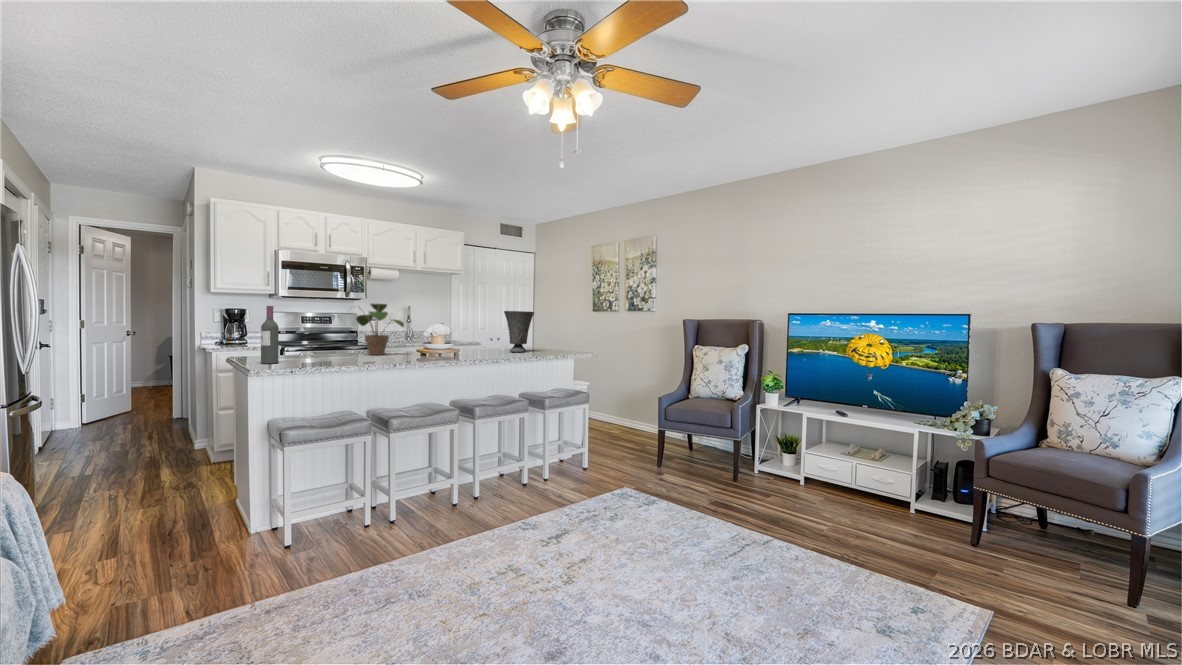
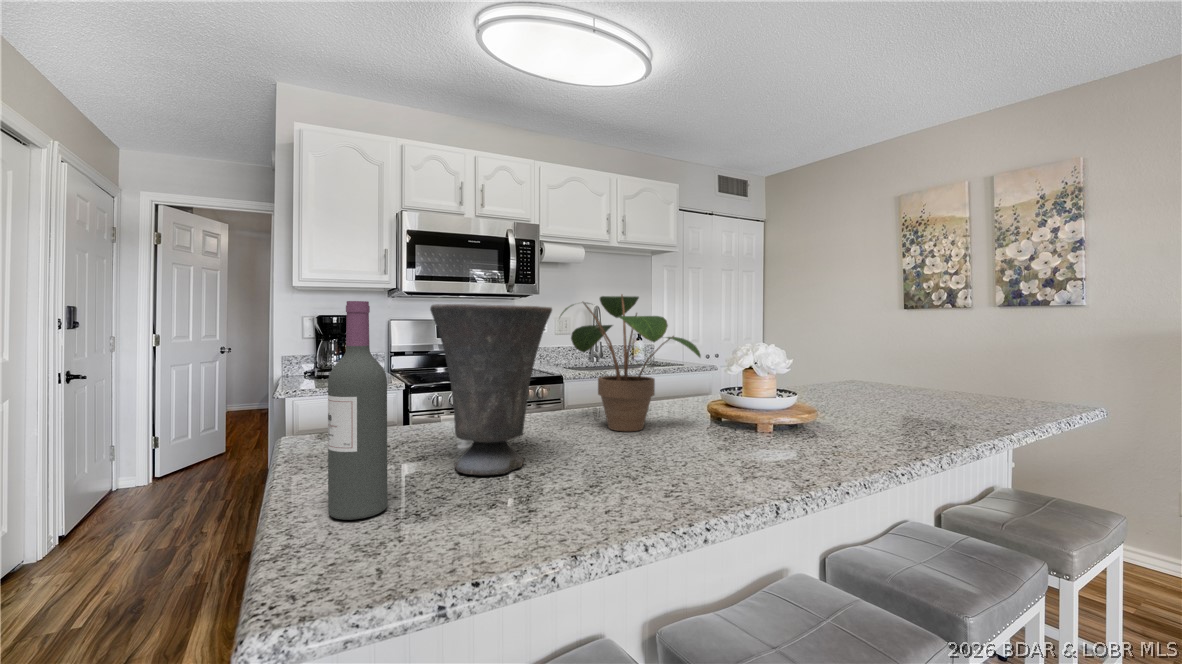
vase: present [504,311,534,352] -> present [430,304,552,475]

